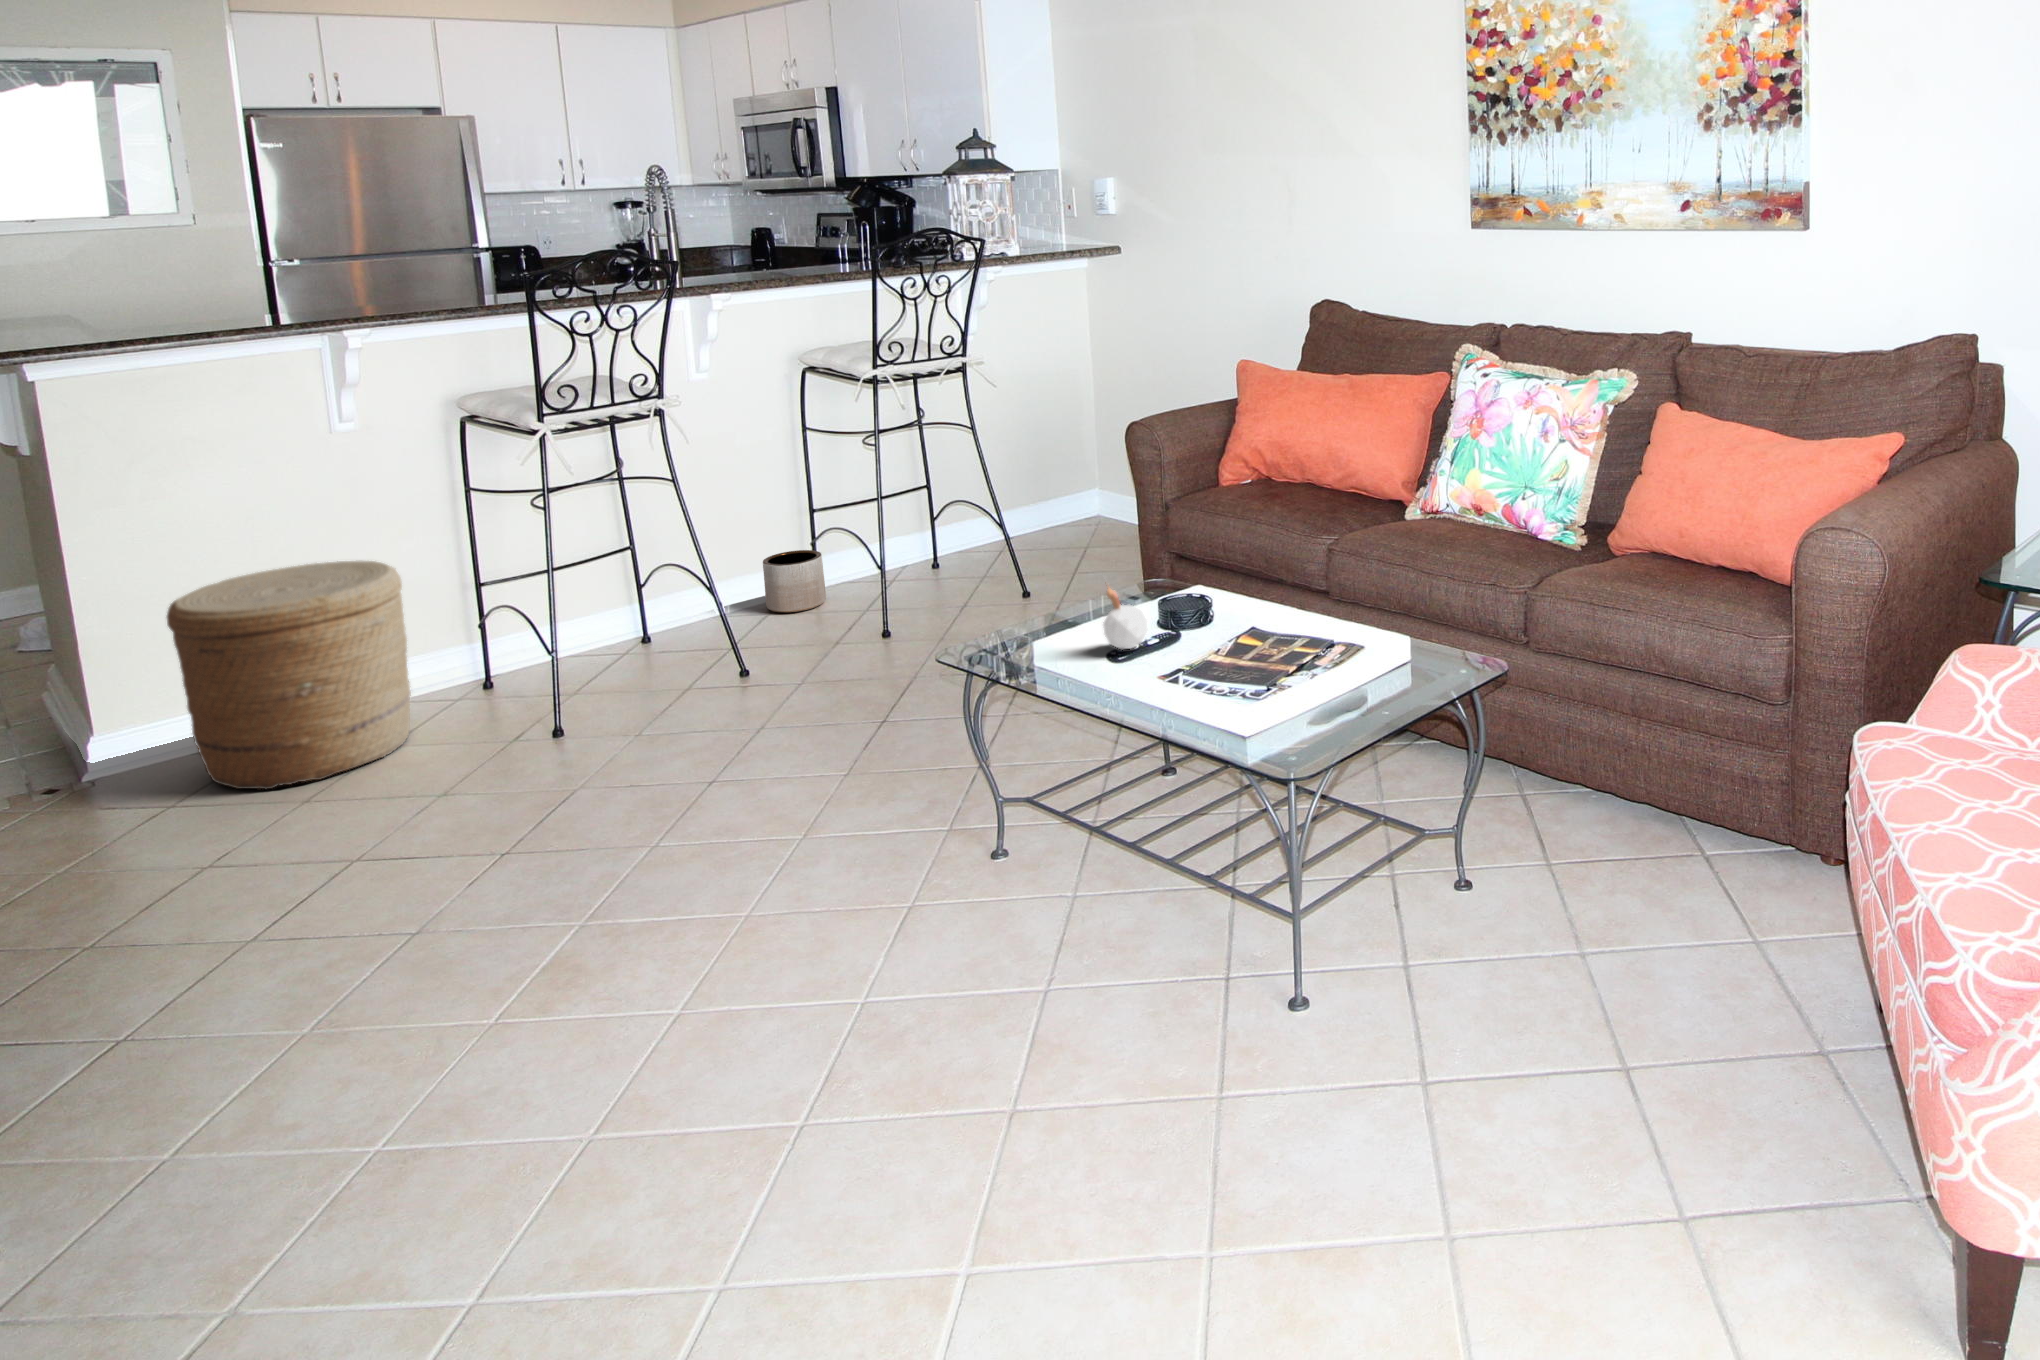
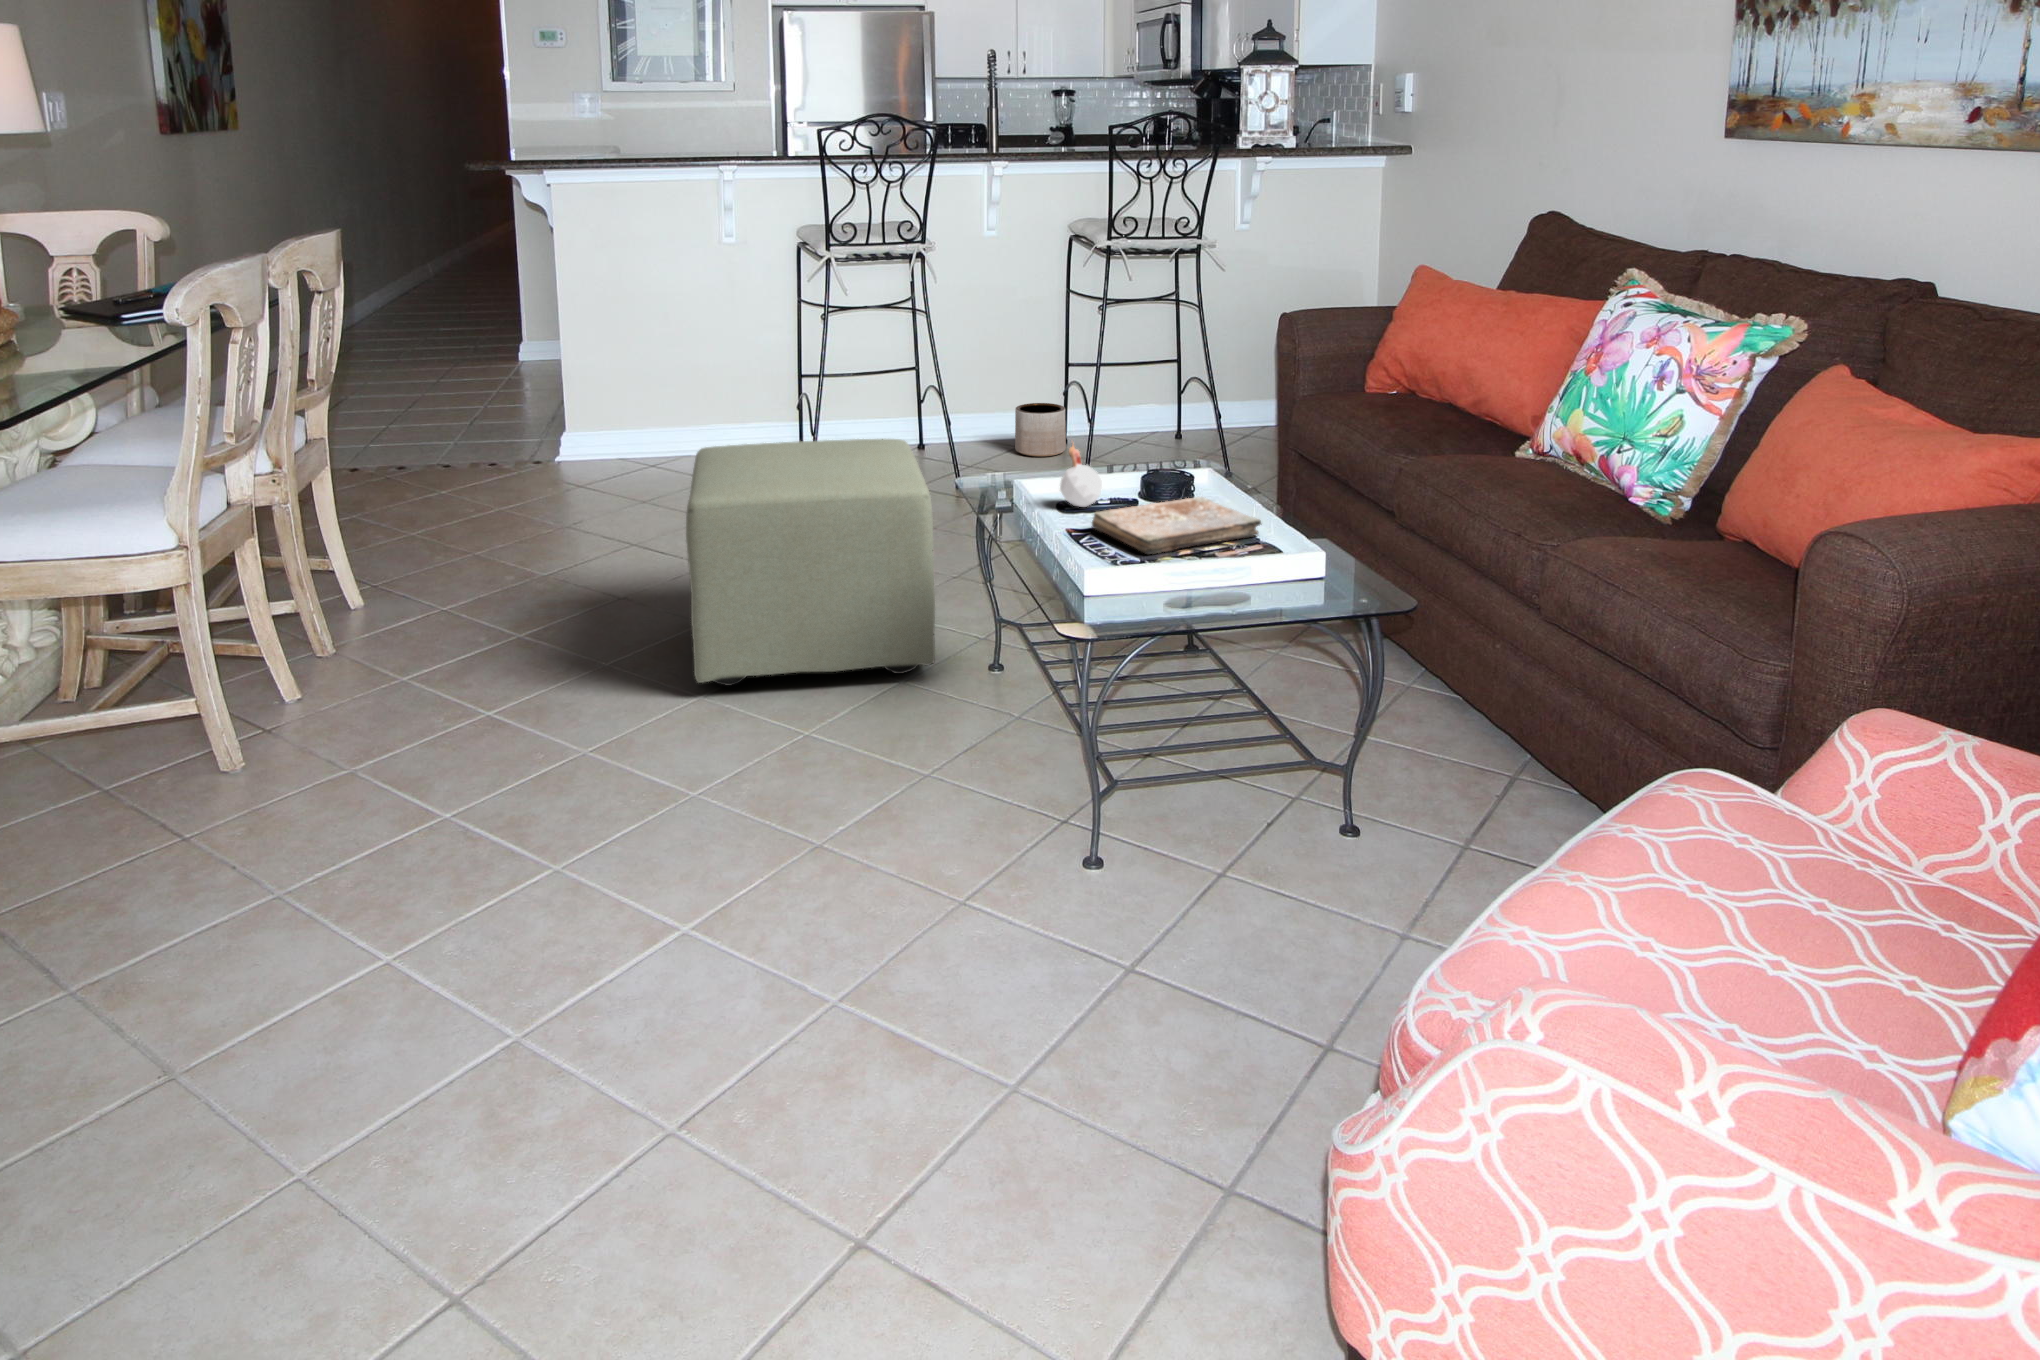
woven basket: present [167,561,411,789] -> none [579,344,726,501]
book: none [1179,611,1332,679] -> present [1092,497,1261,554]
ottoman: none [549,622,942,980] -> present [686,439,935,686]

